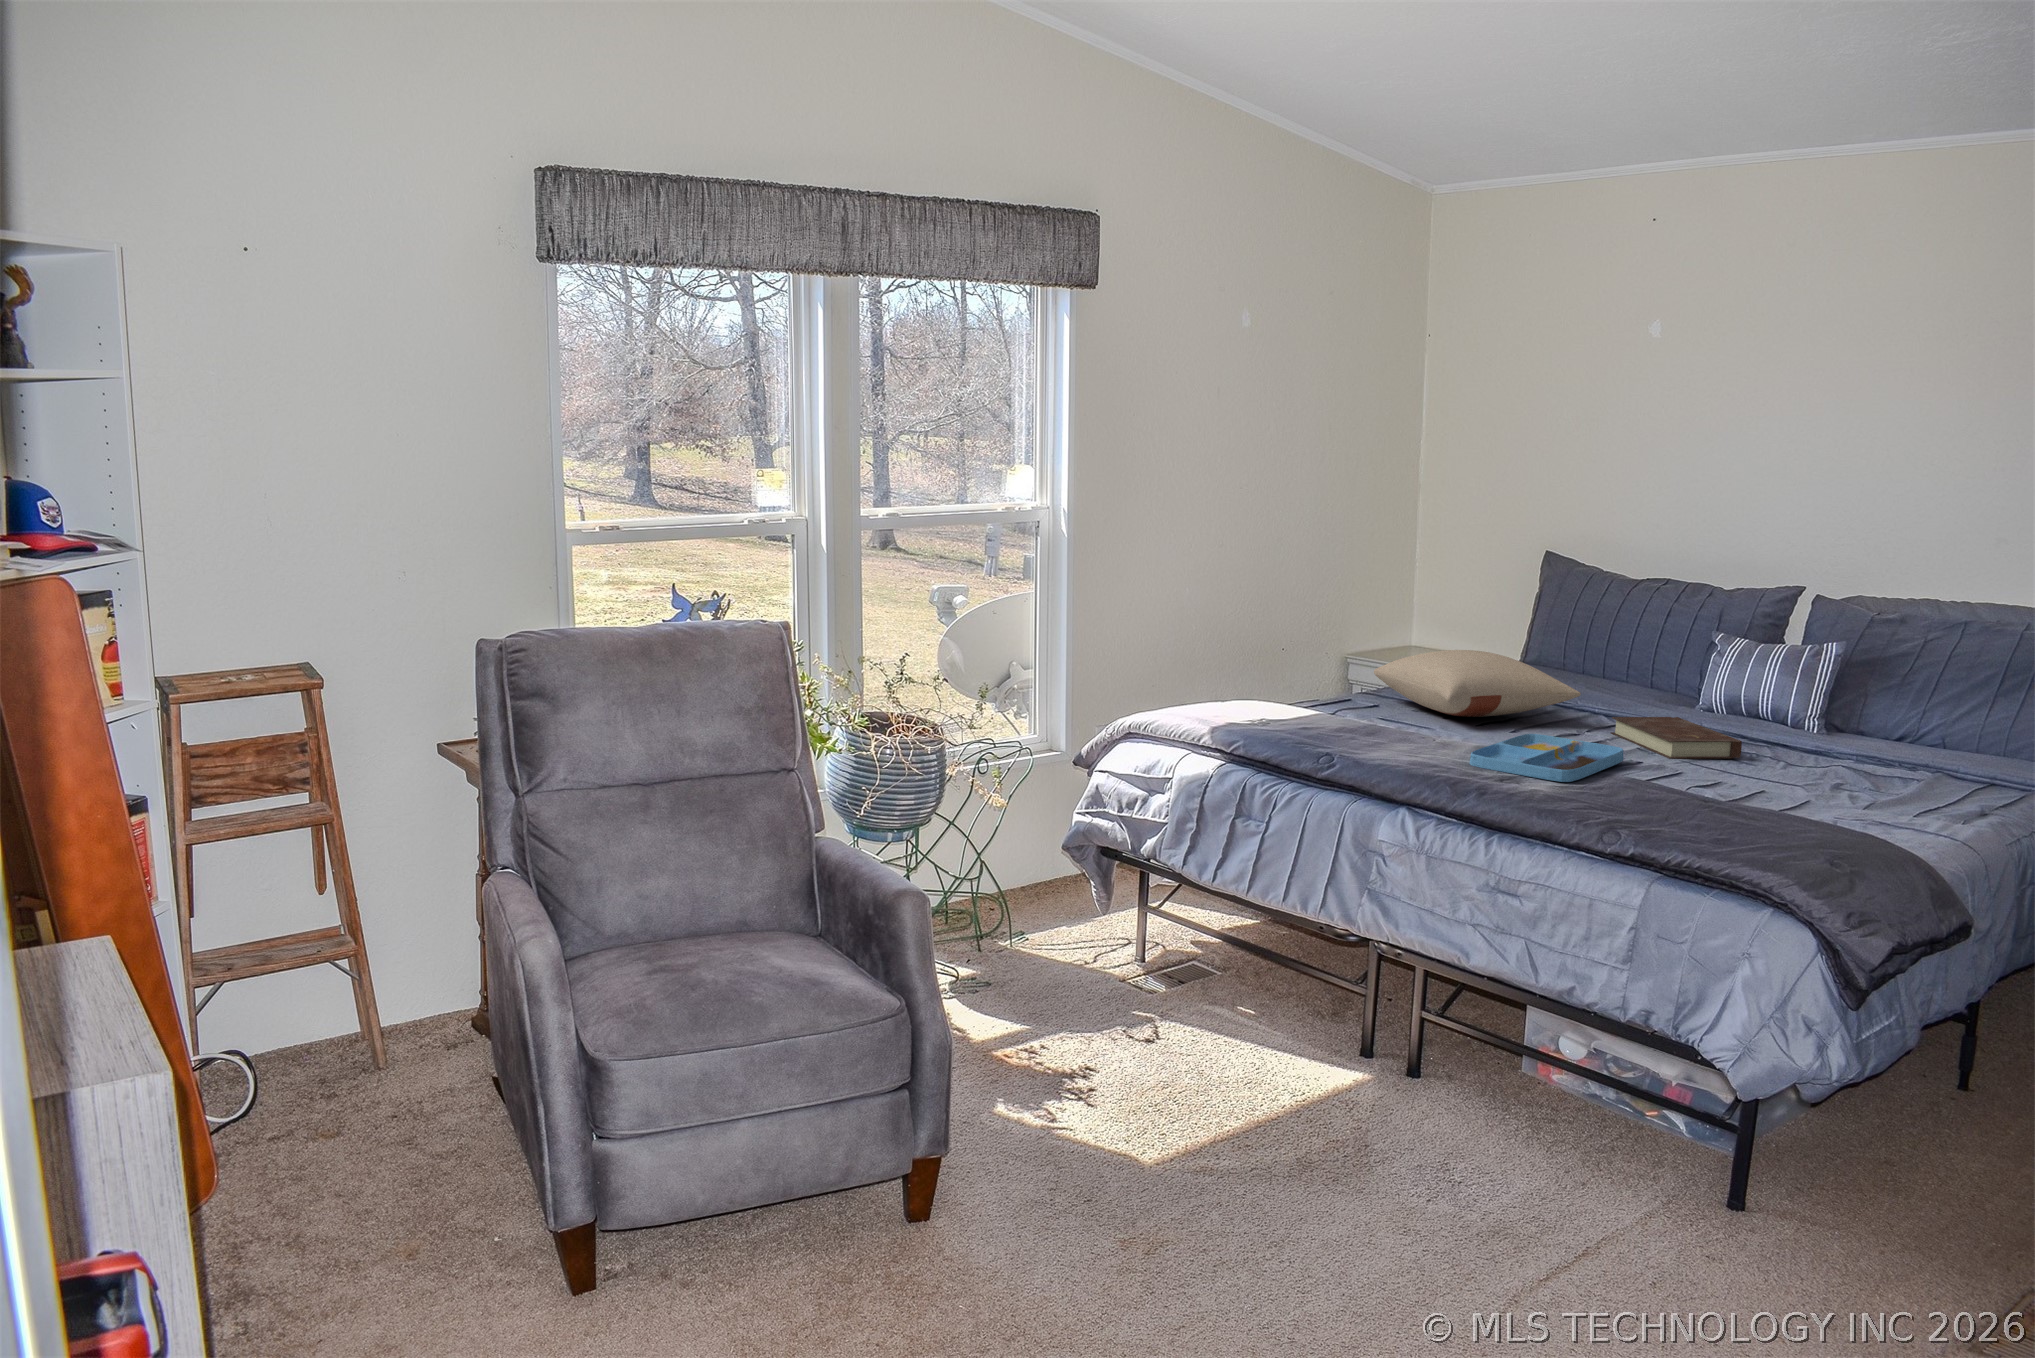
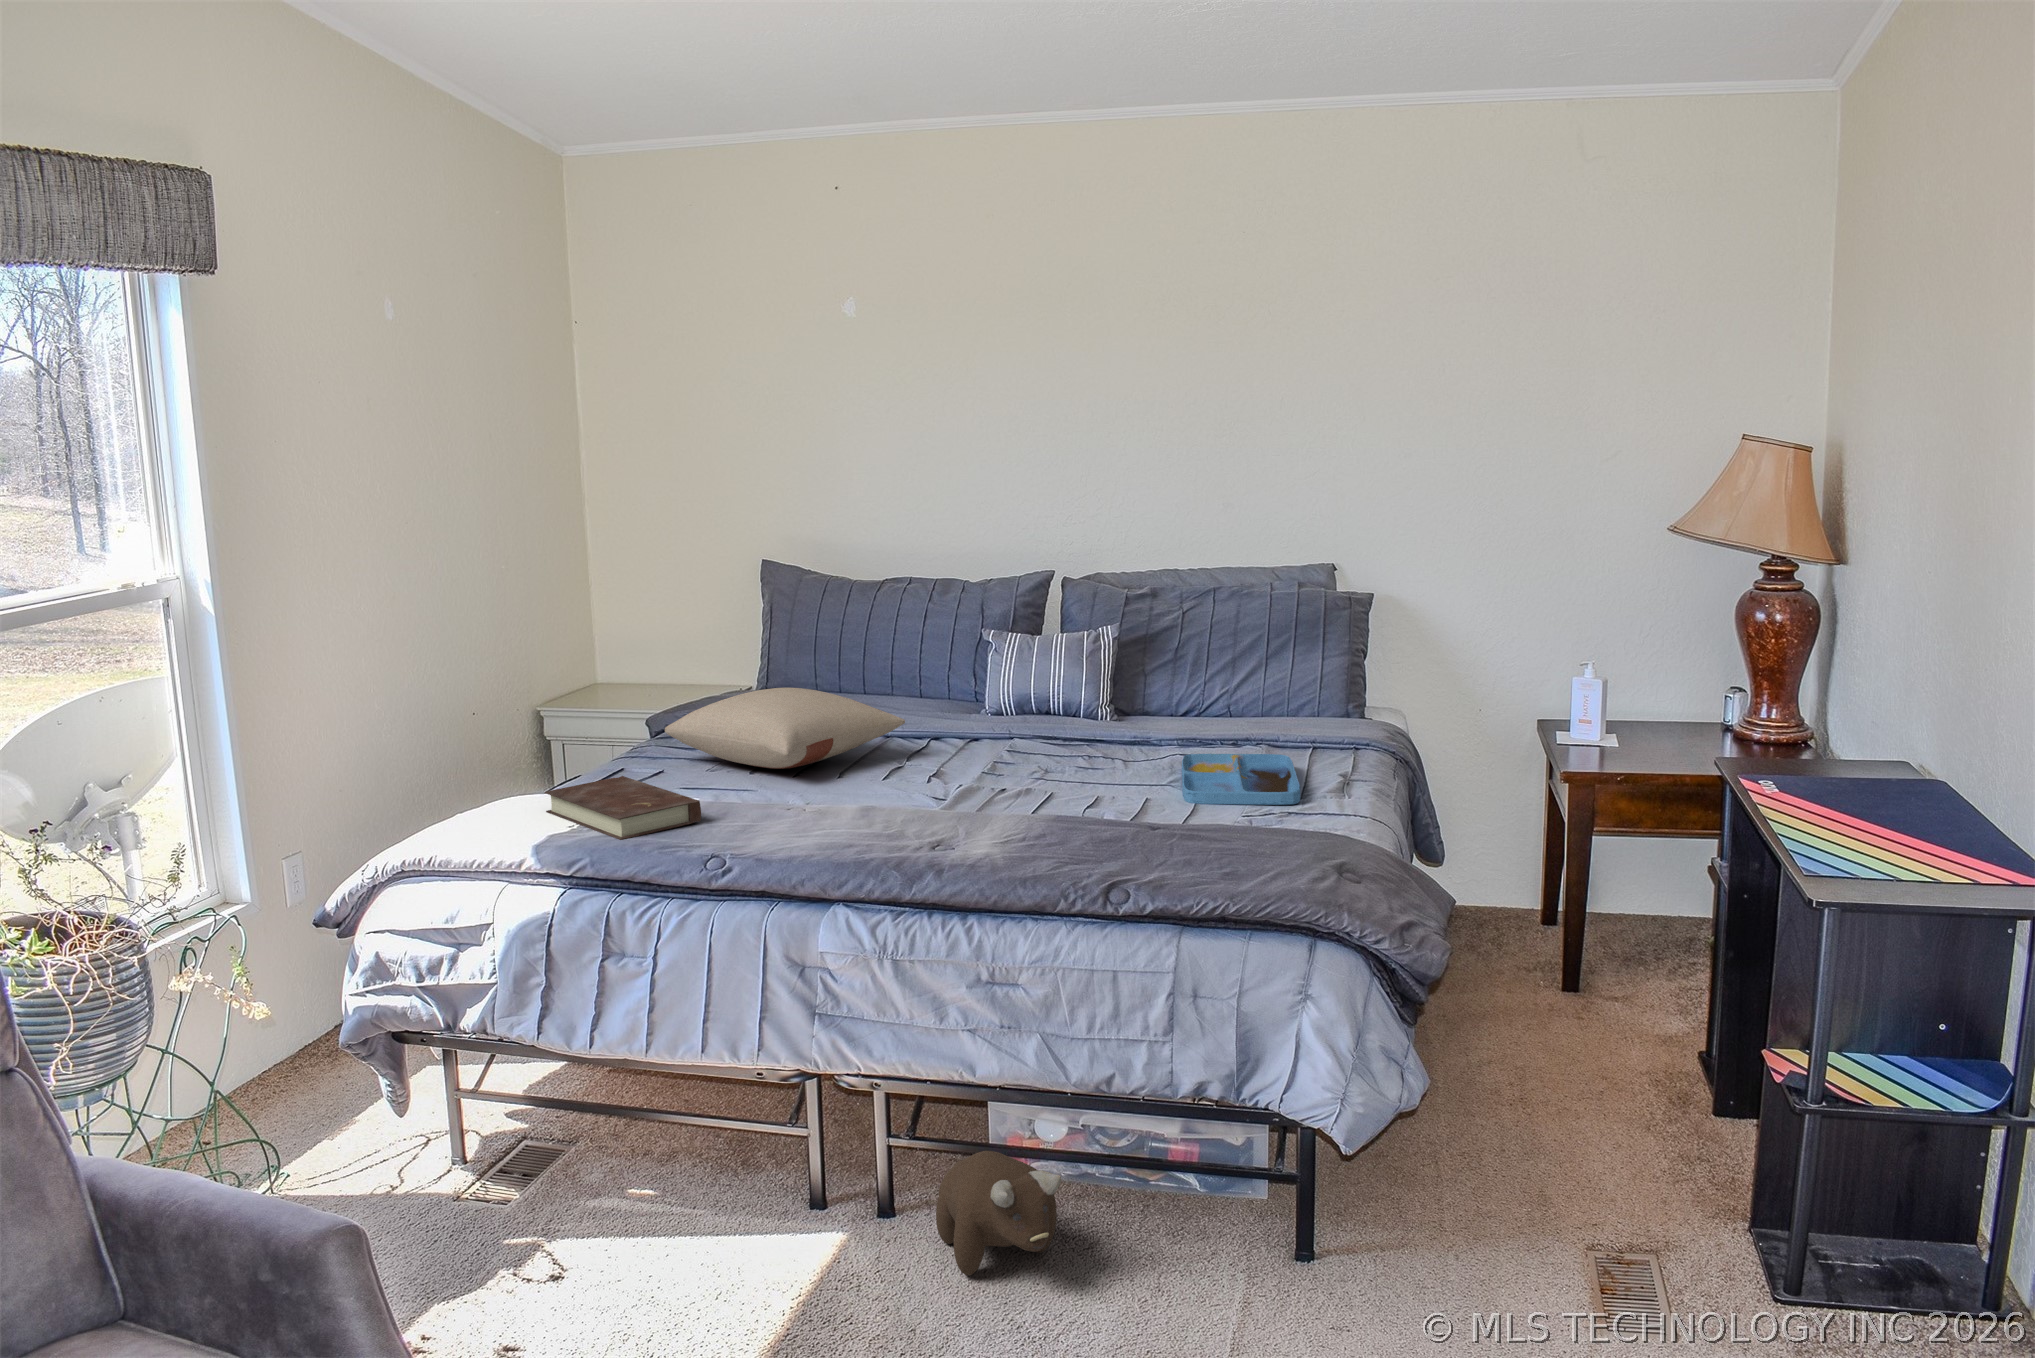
book: present [1611,717,1742,759] -> present [545,776,701,840]
tray: present [1470,734,1624,782] -> present [1182,754,1300,805]
plush toy: none [1440,1037,1541,1137] -> present [936,1151,1061,1276]

